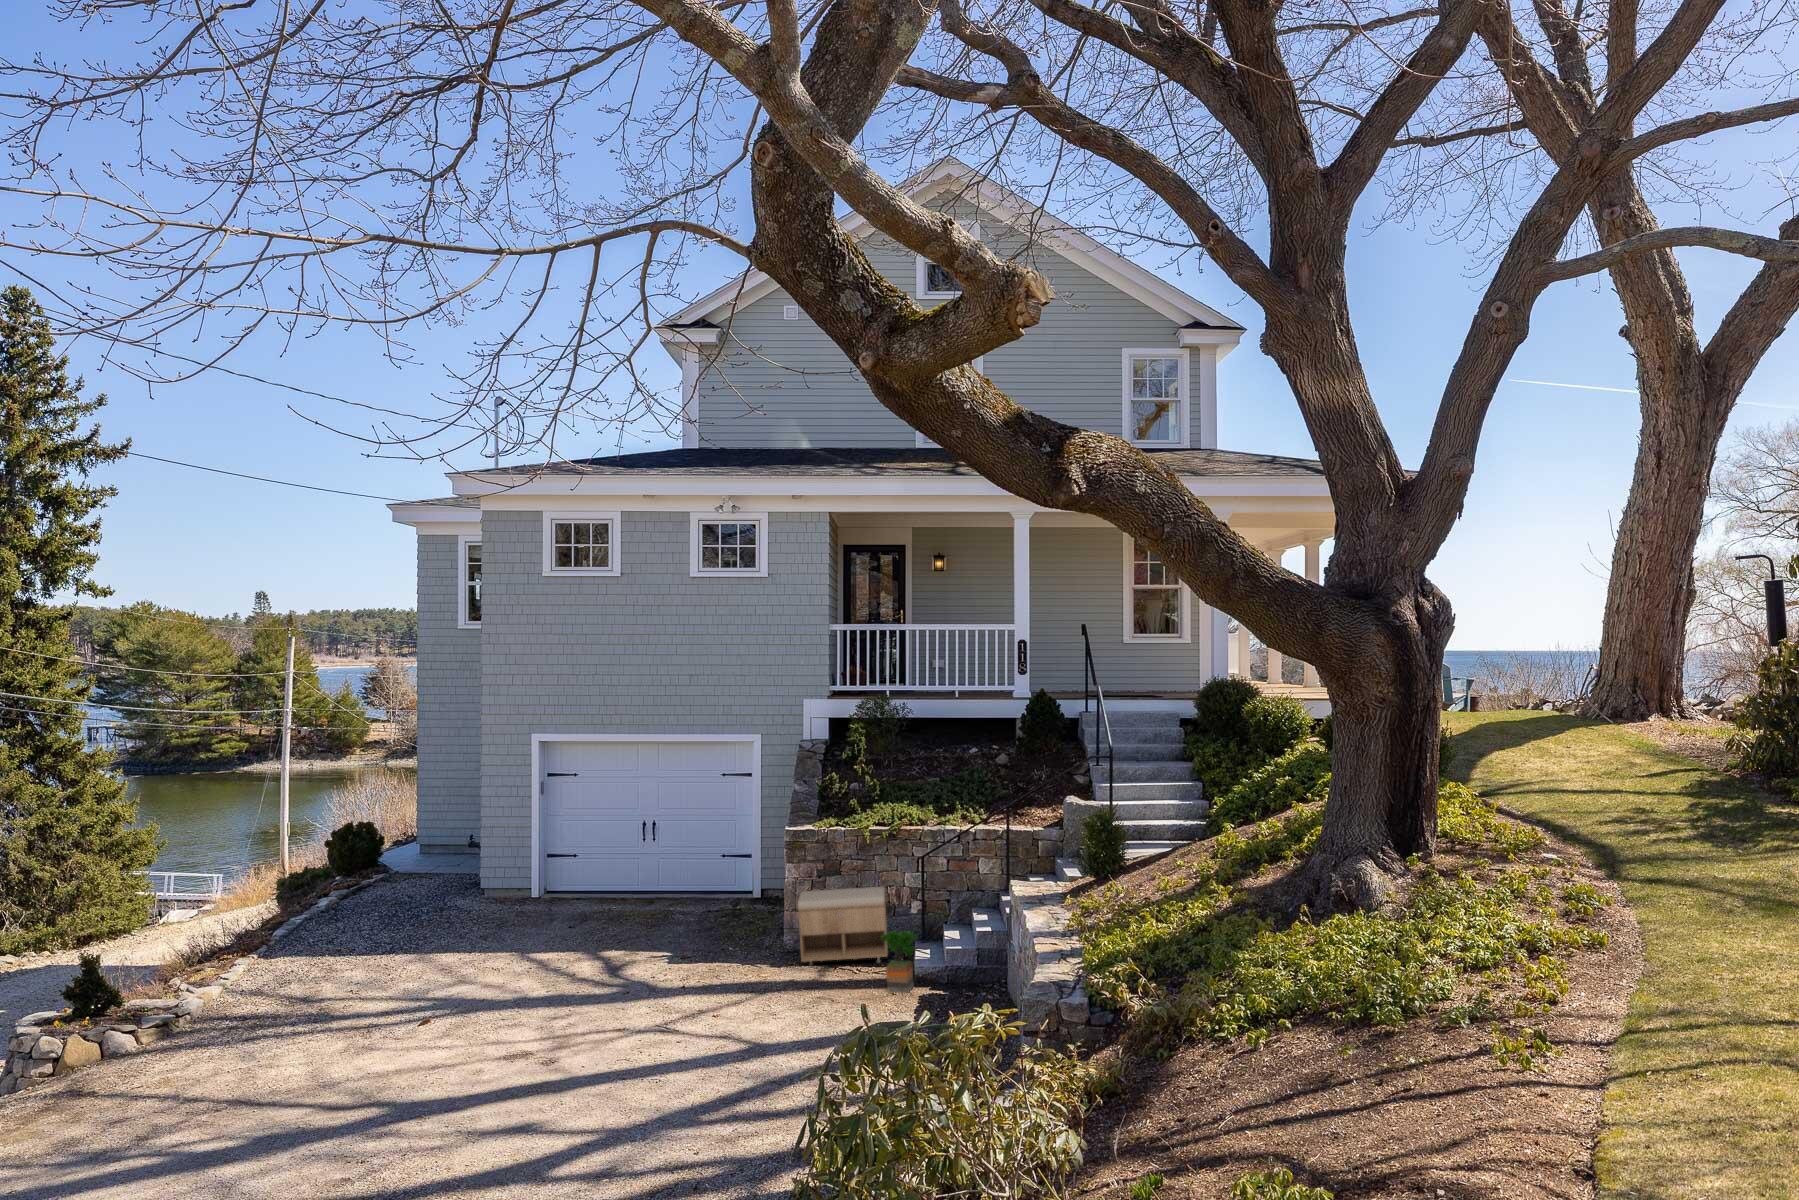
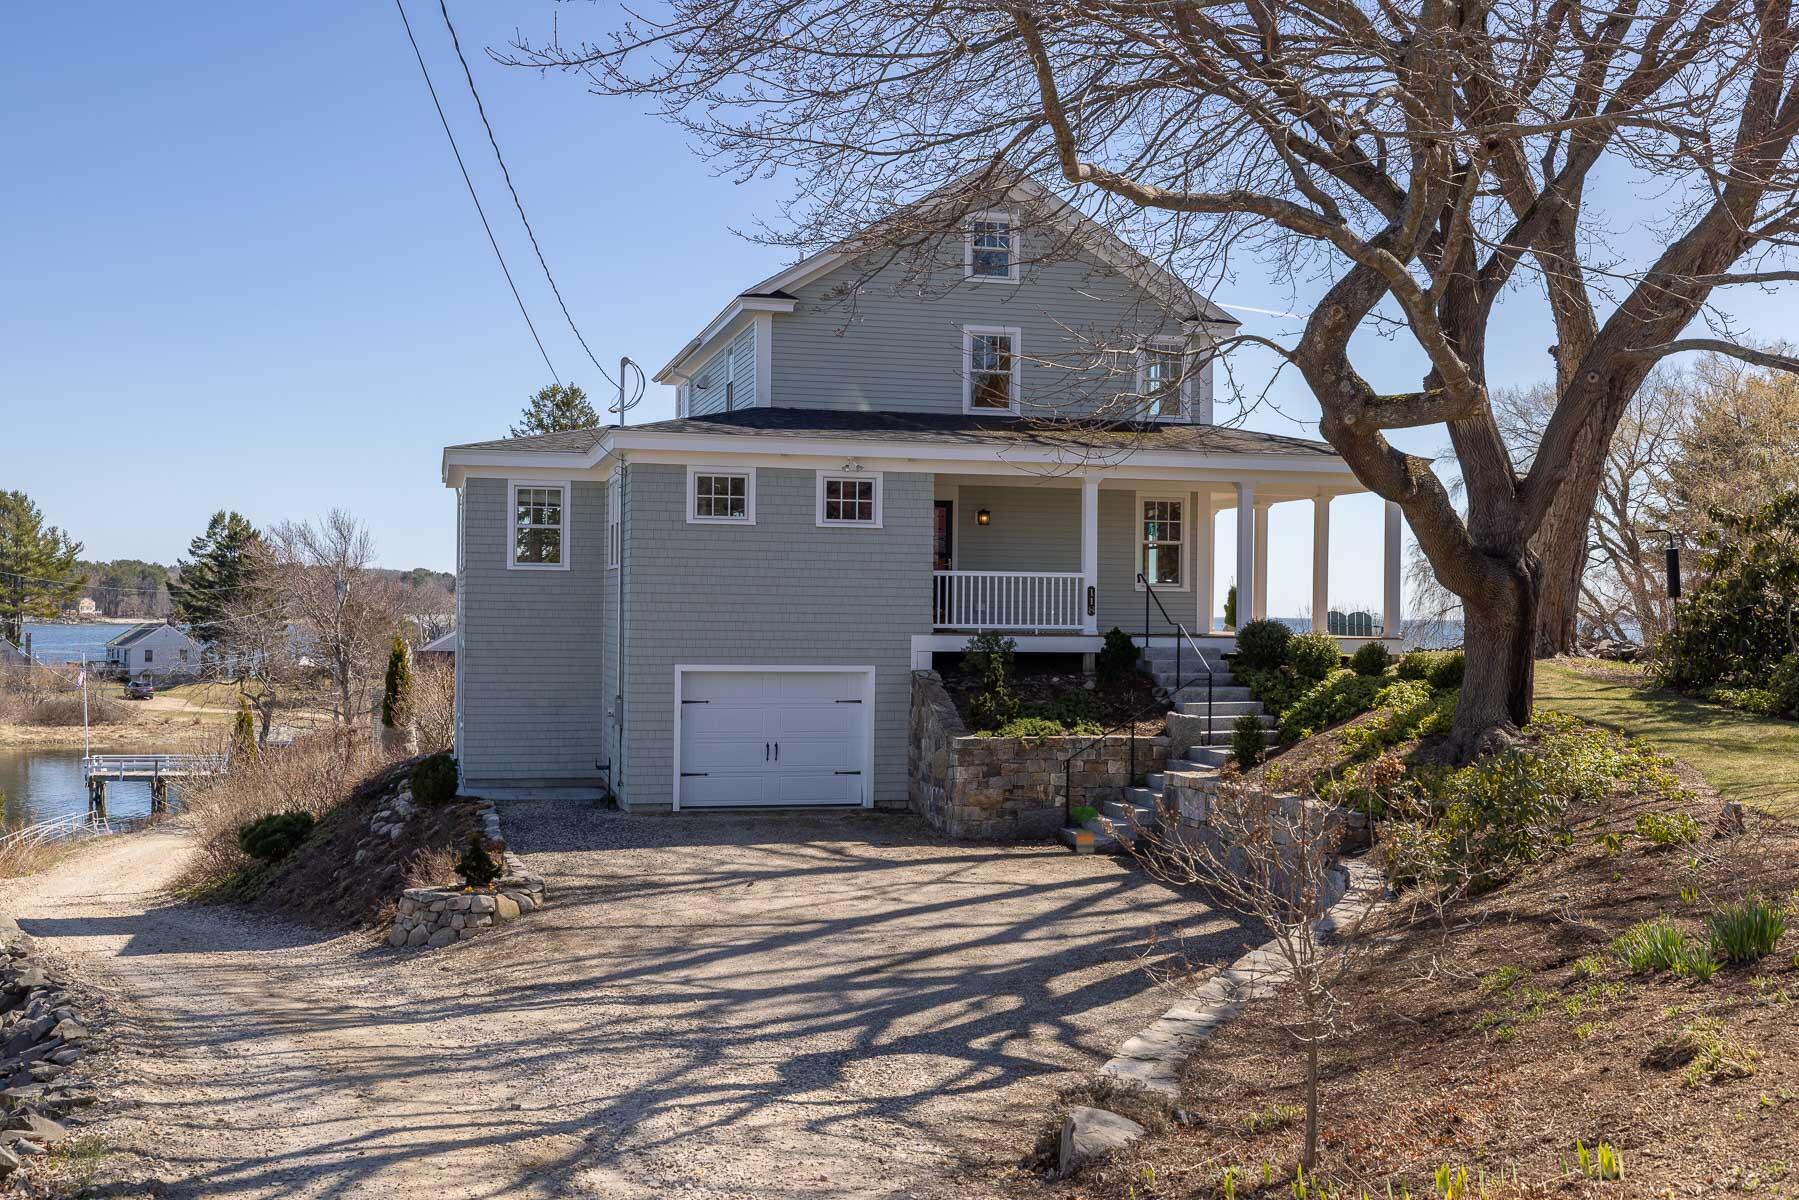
storage bench: present [798,887,888,965] -> none [969,783,1048,845]

